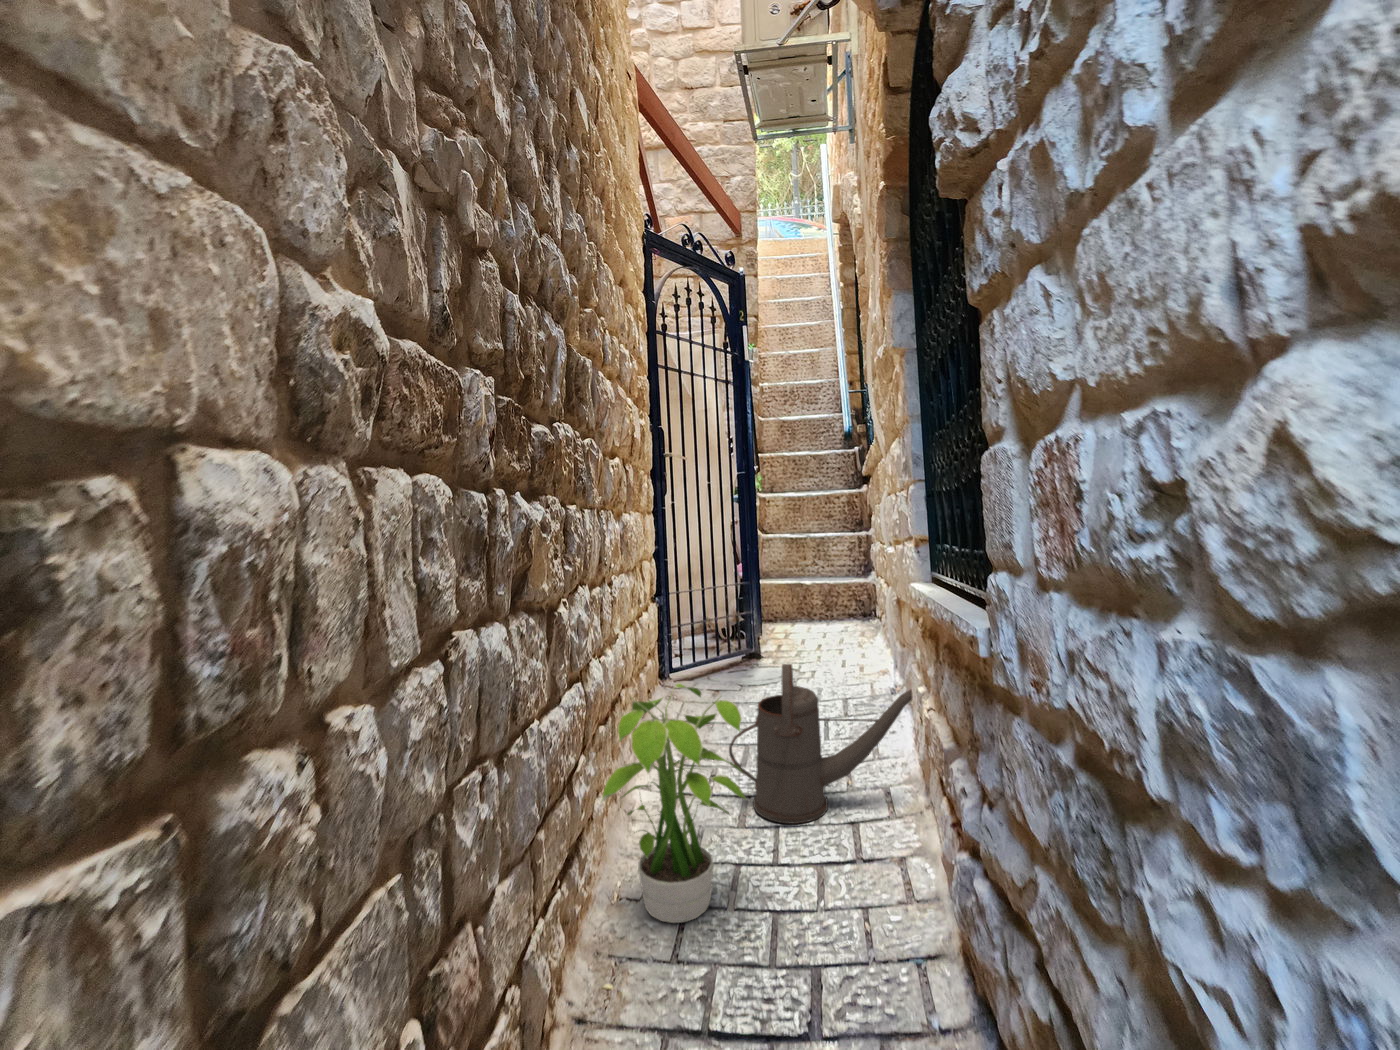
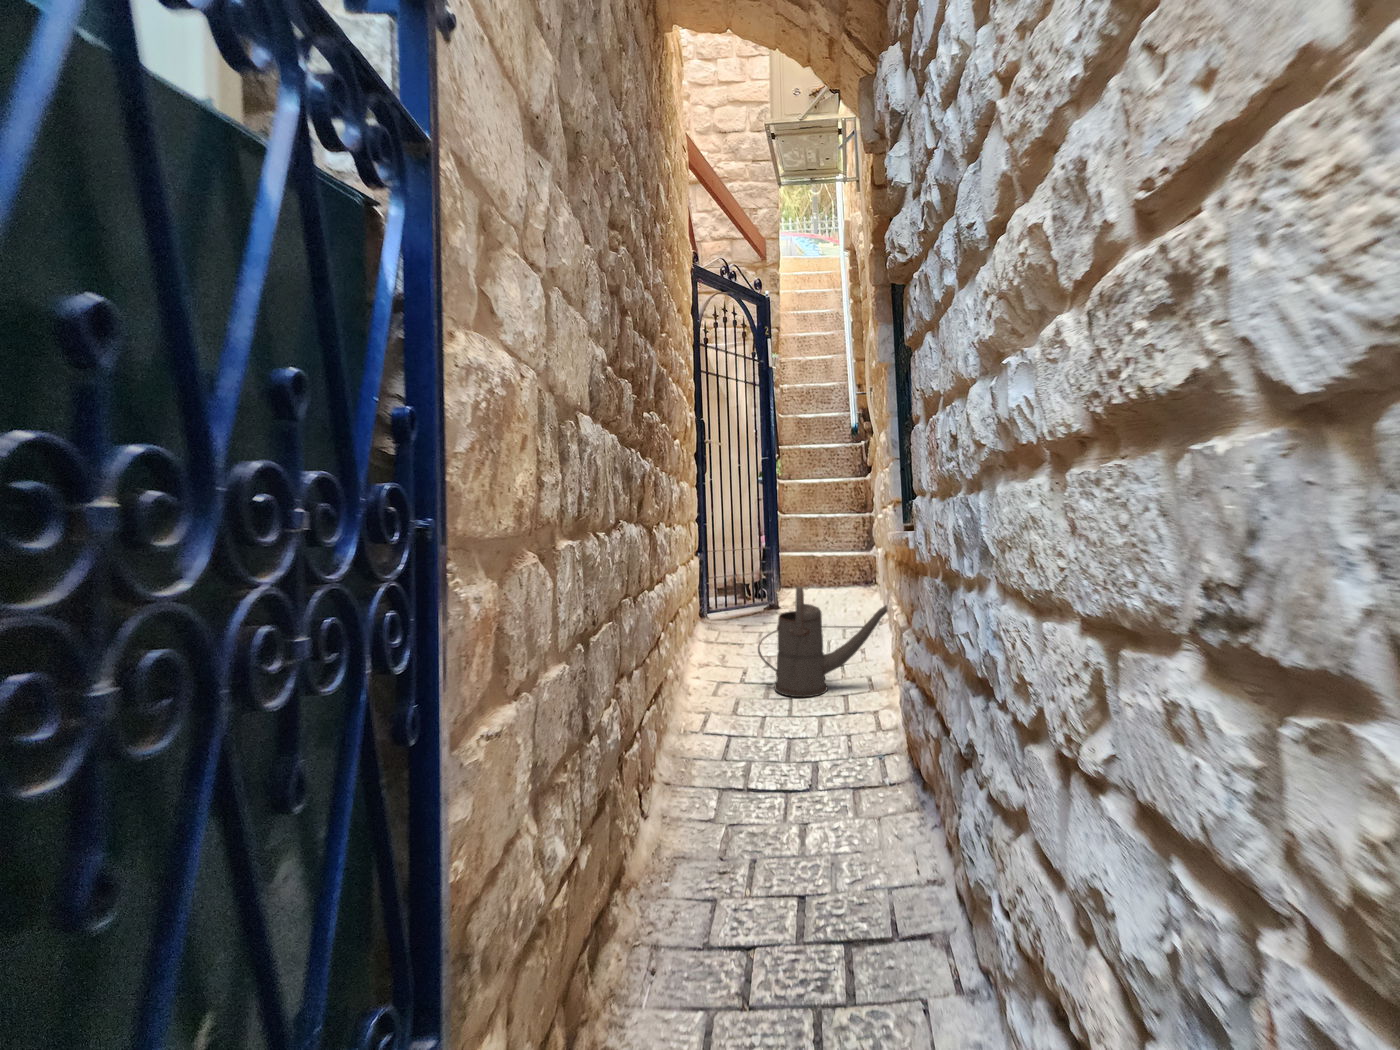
potted plant: present [600,683,746,923] -> none [677,587,772,742]

